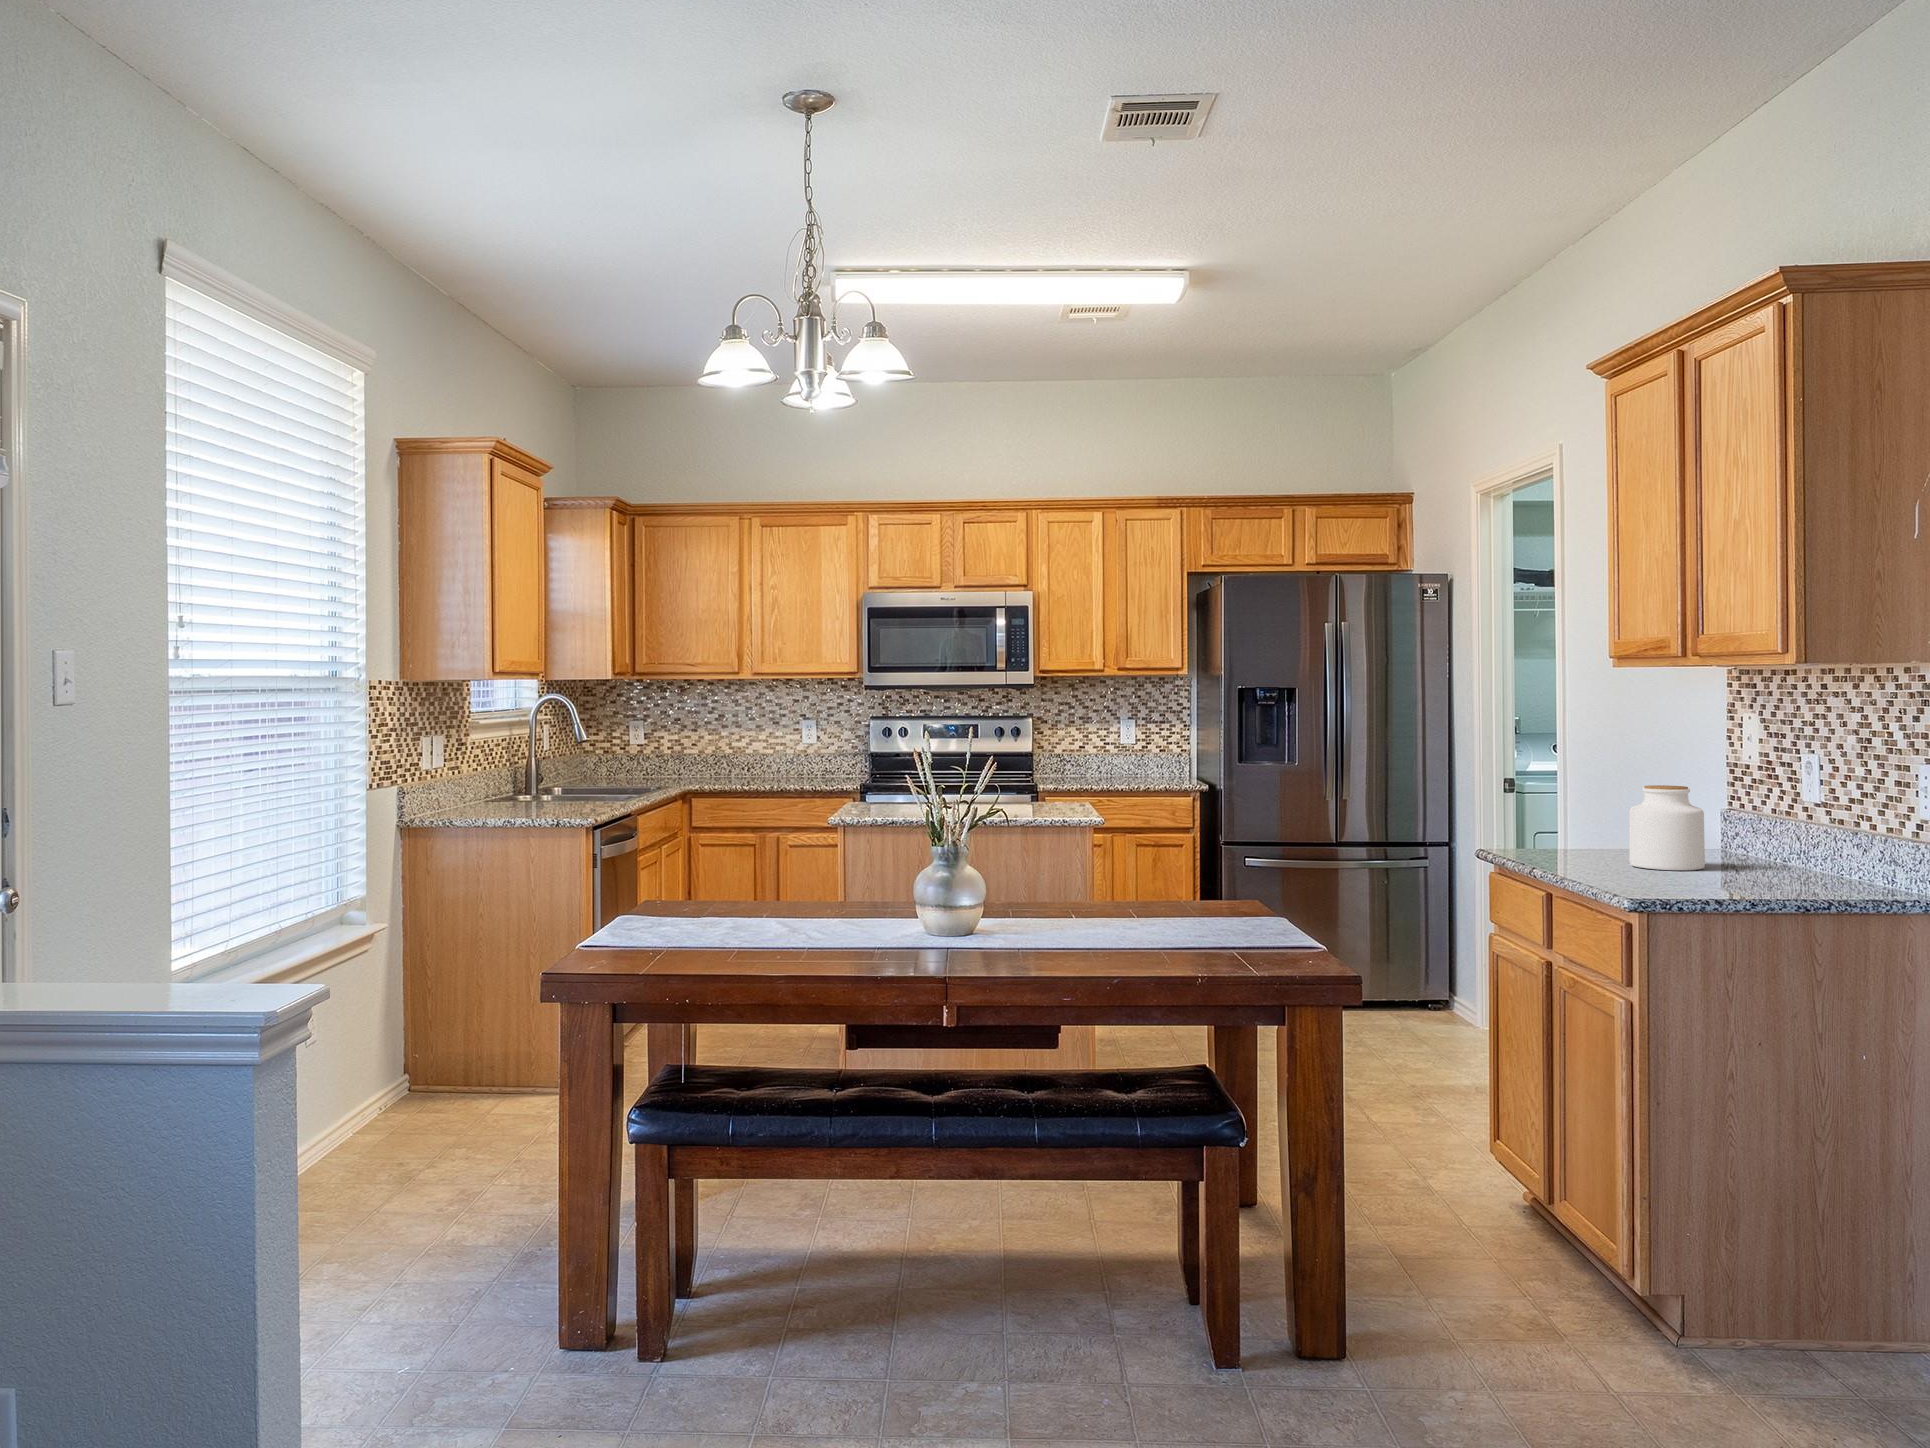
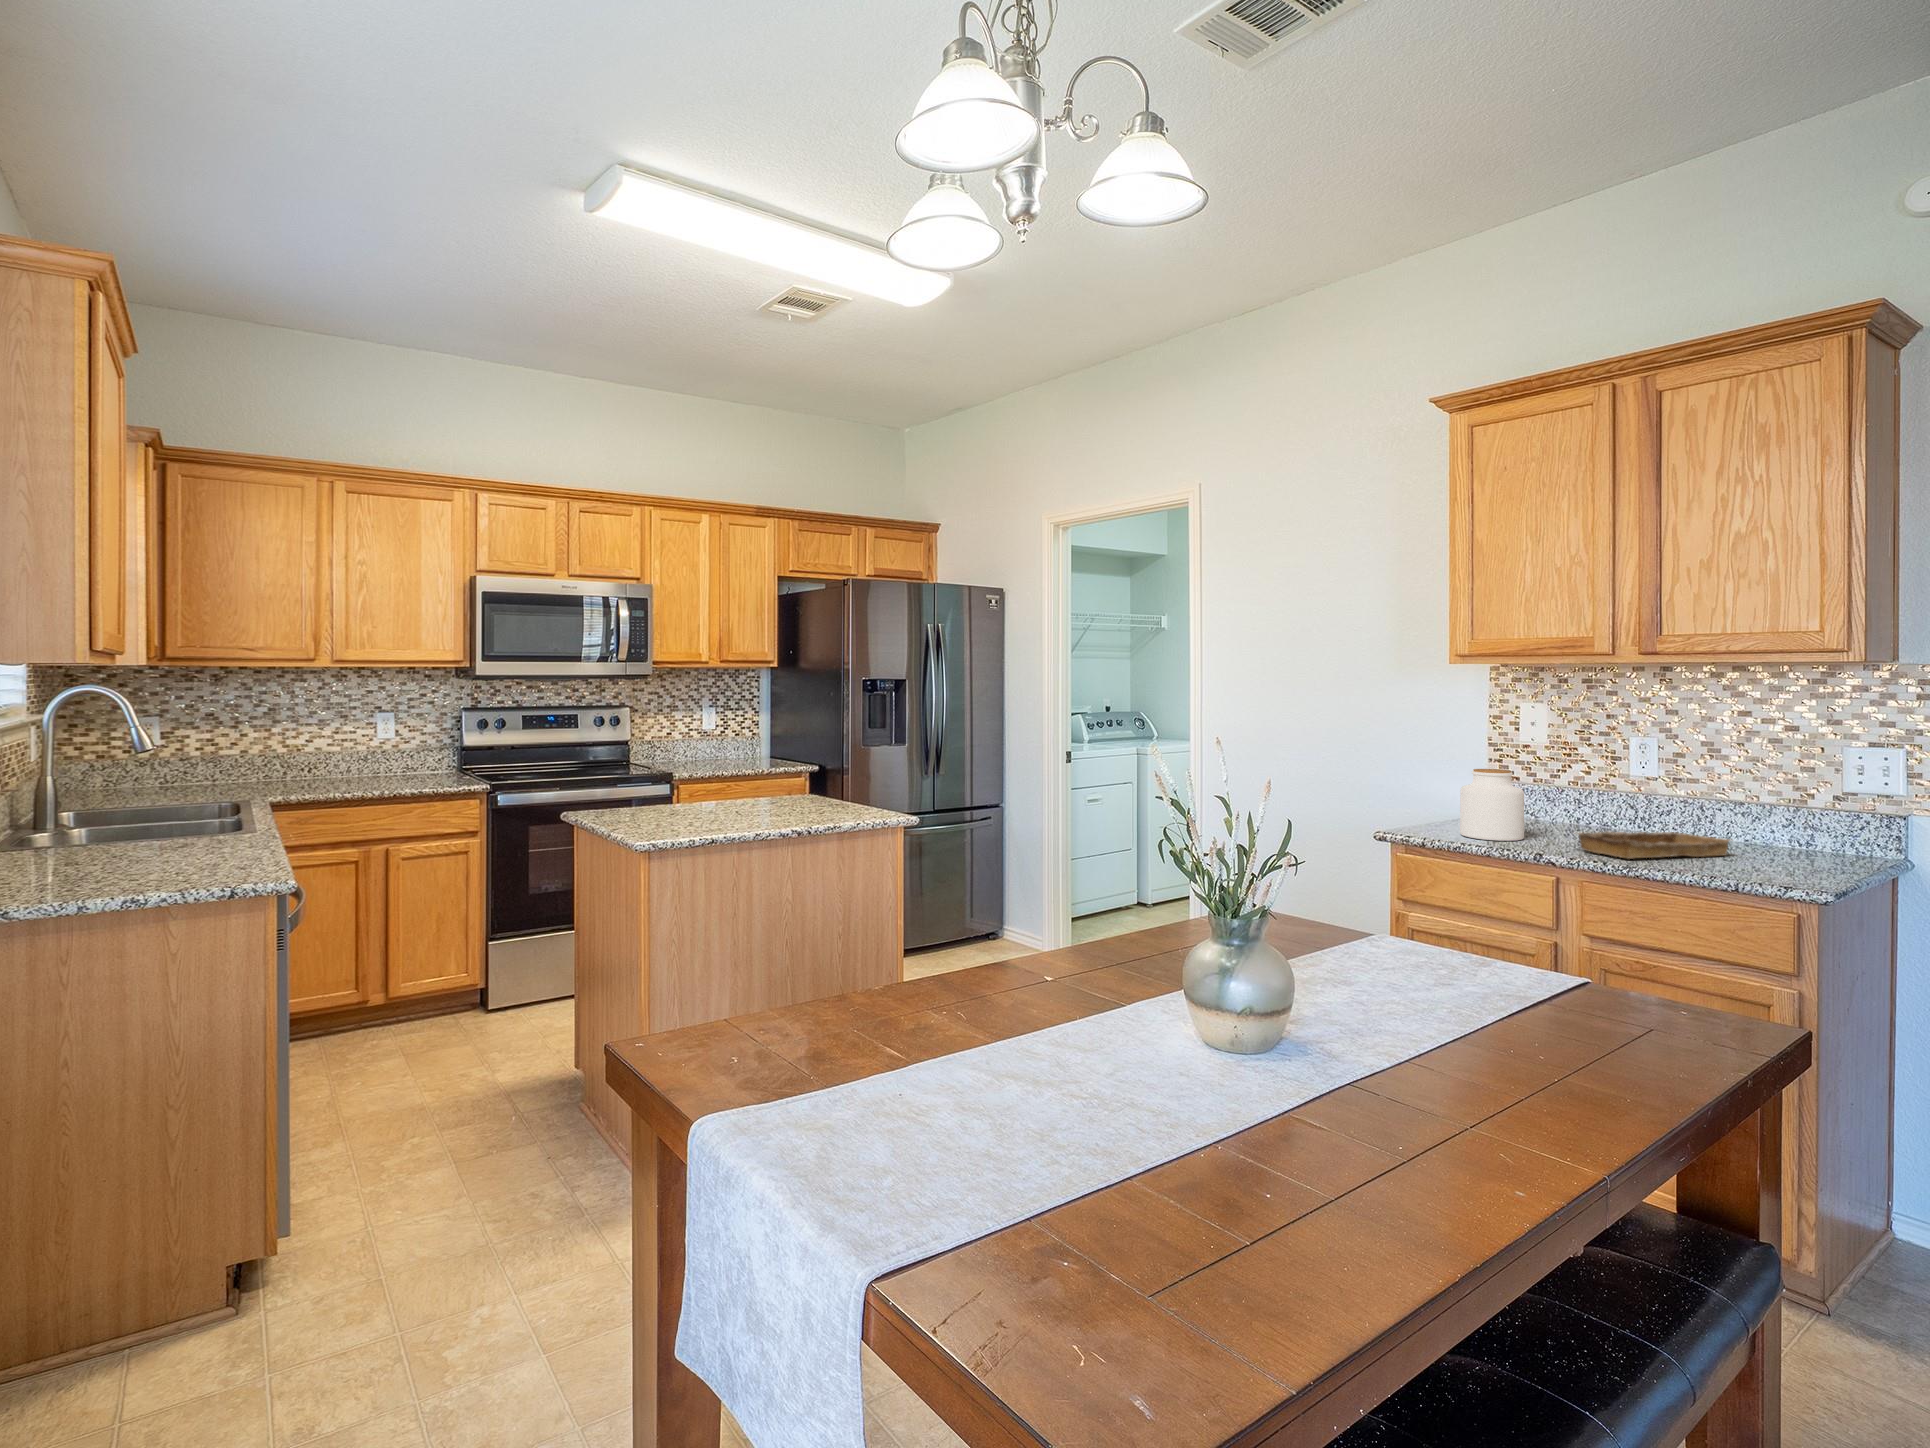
tray: none [1682,857,1869,893] -> present [1578,832,1730,859]

